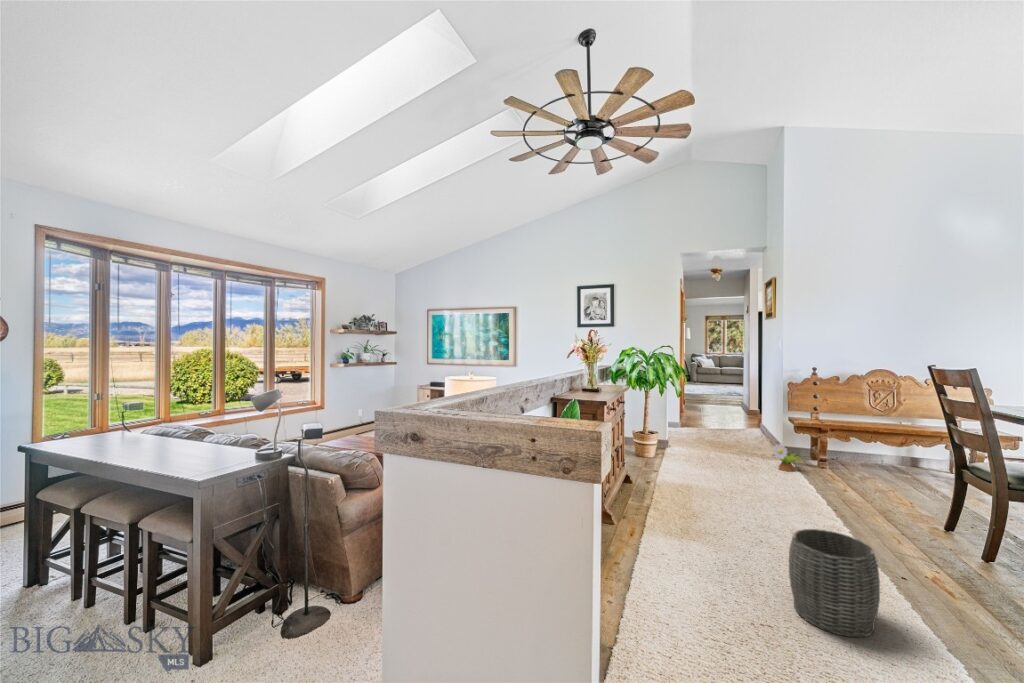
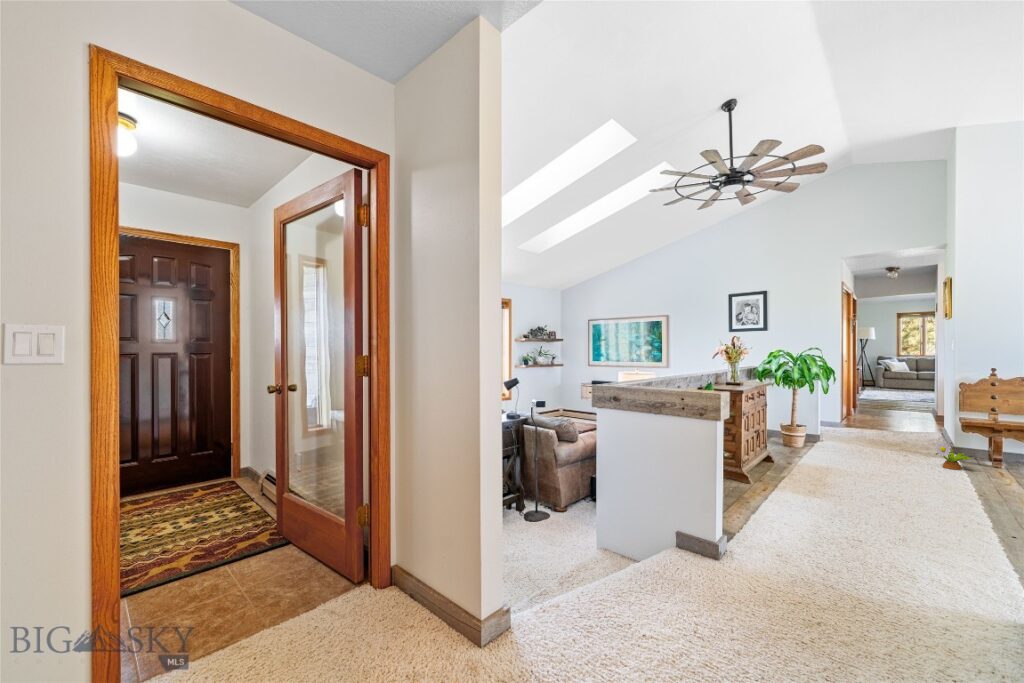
woven basket: present [789,529,880,637] -> none [894,490,972,566]

